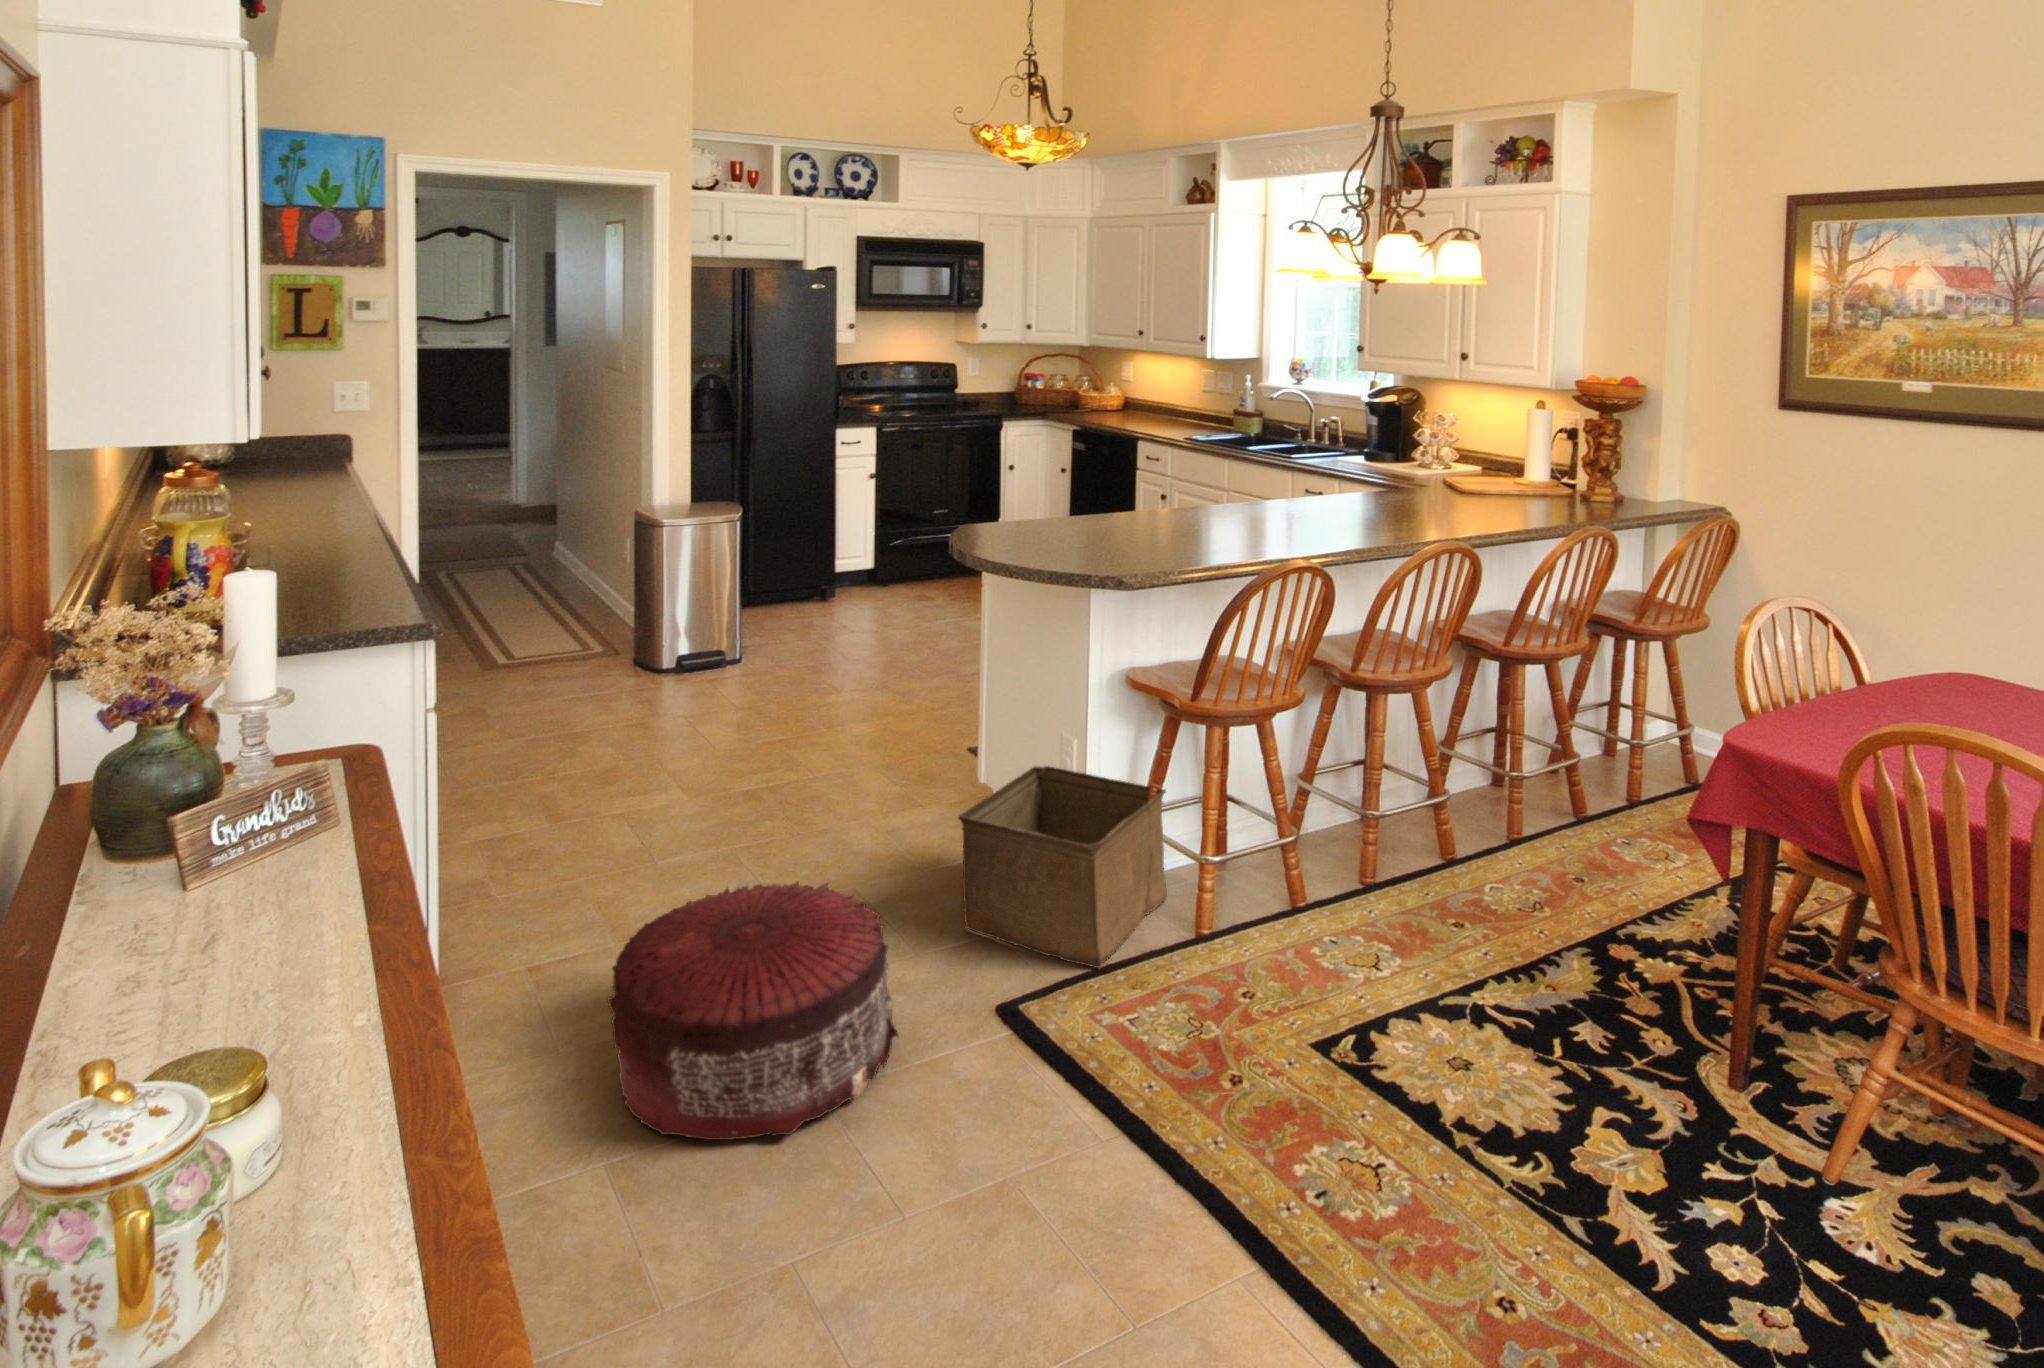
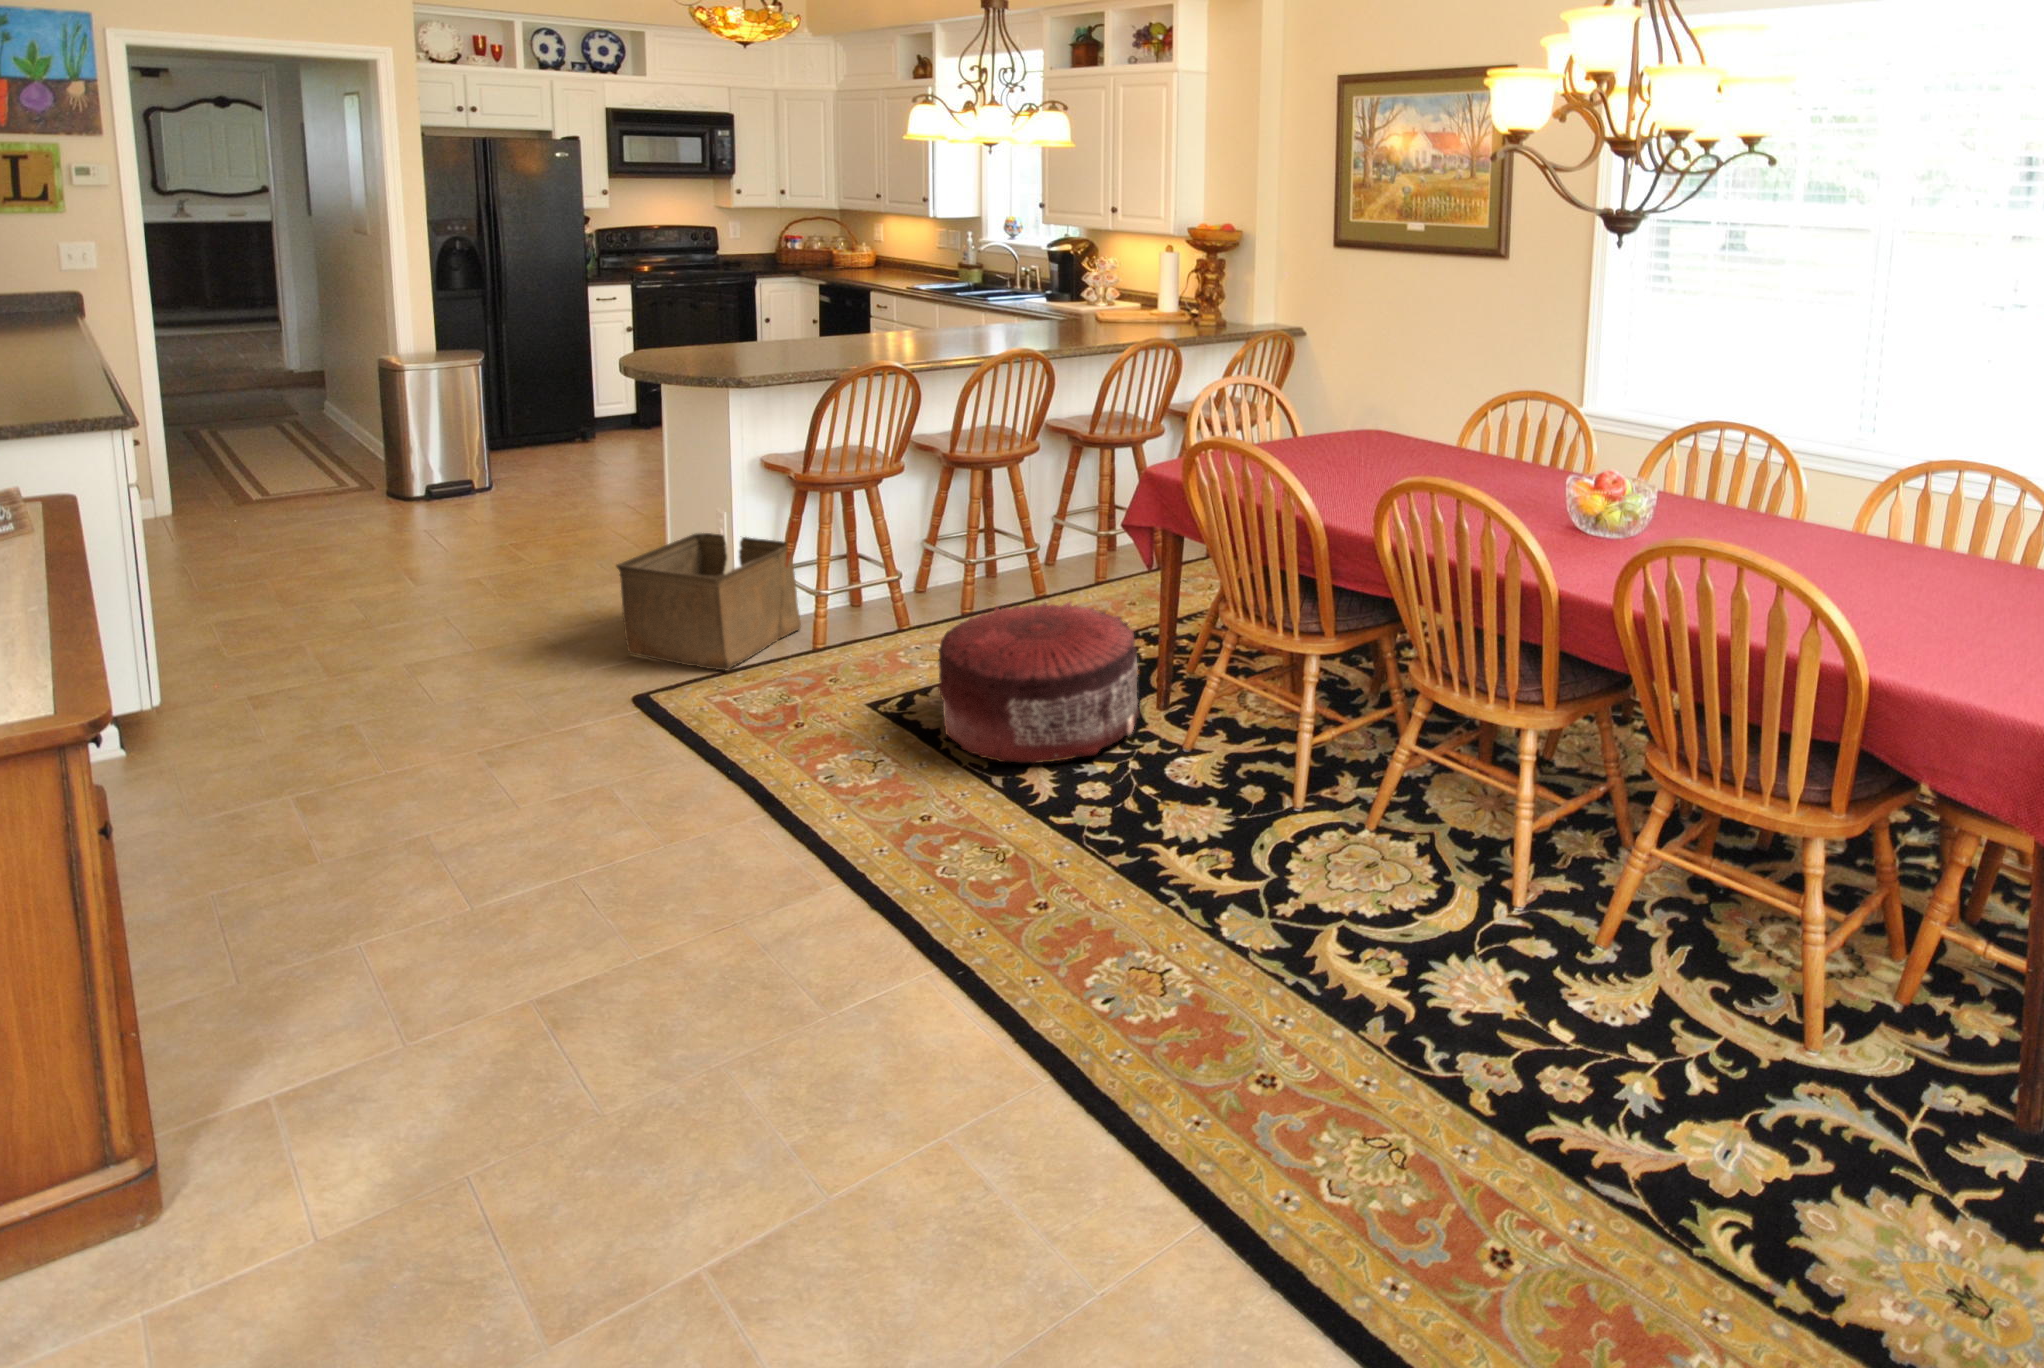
pouf: present [607,882,898,1140] -> present [938,602,1140,763]

